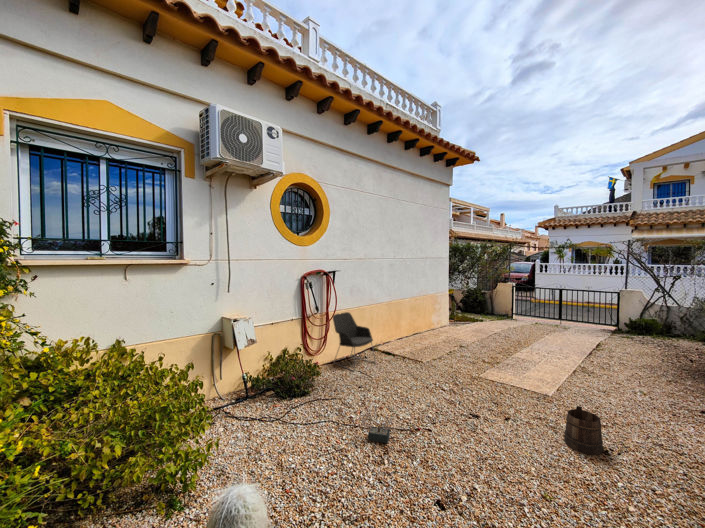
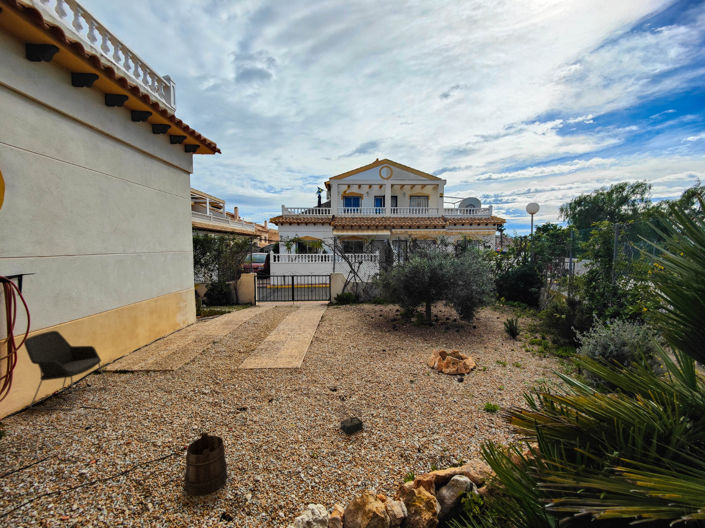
bucket: present [564,406,603,455] -> present [184,432,227,496]
decorative plant: present [362,407,394,443] -> present [334,404,365,434]

